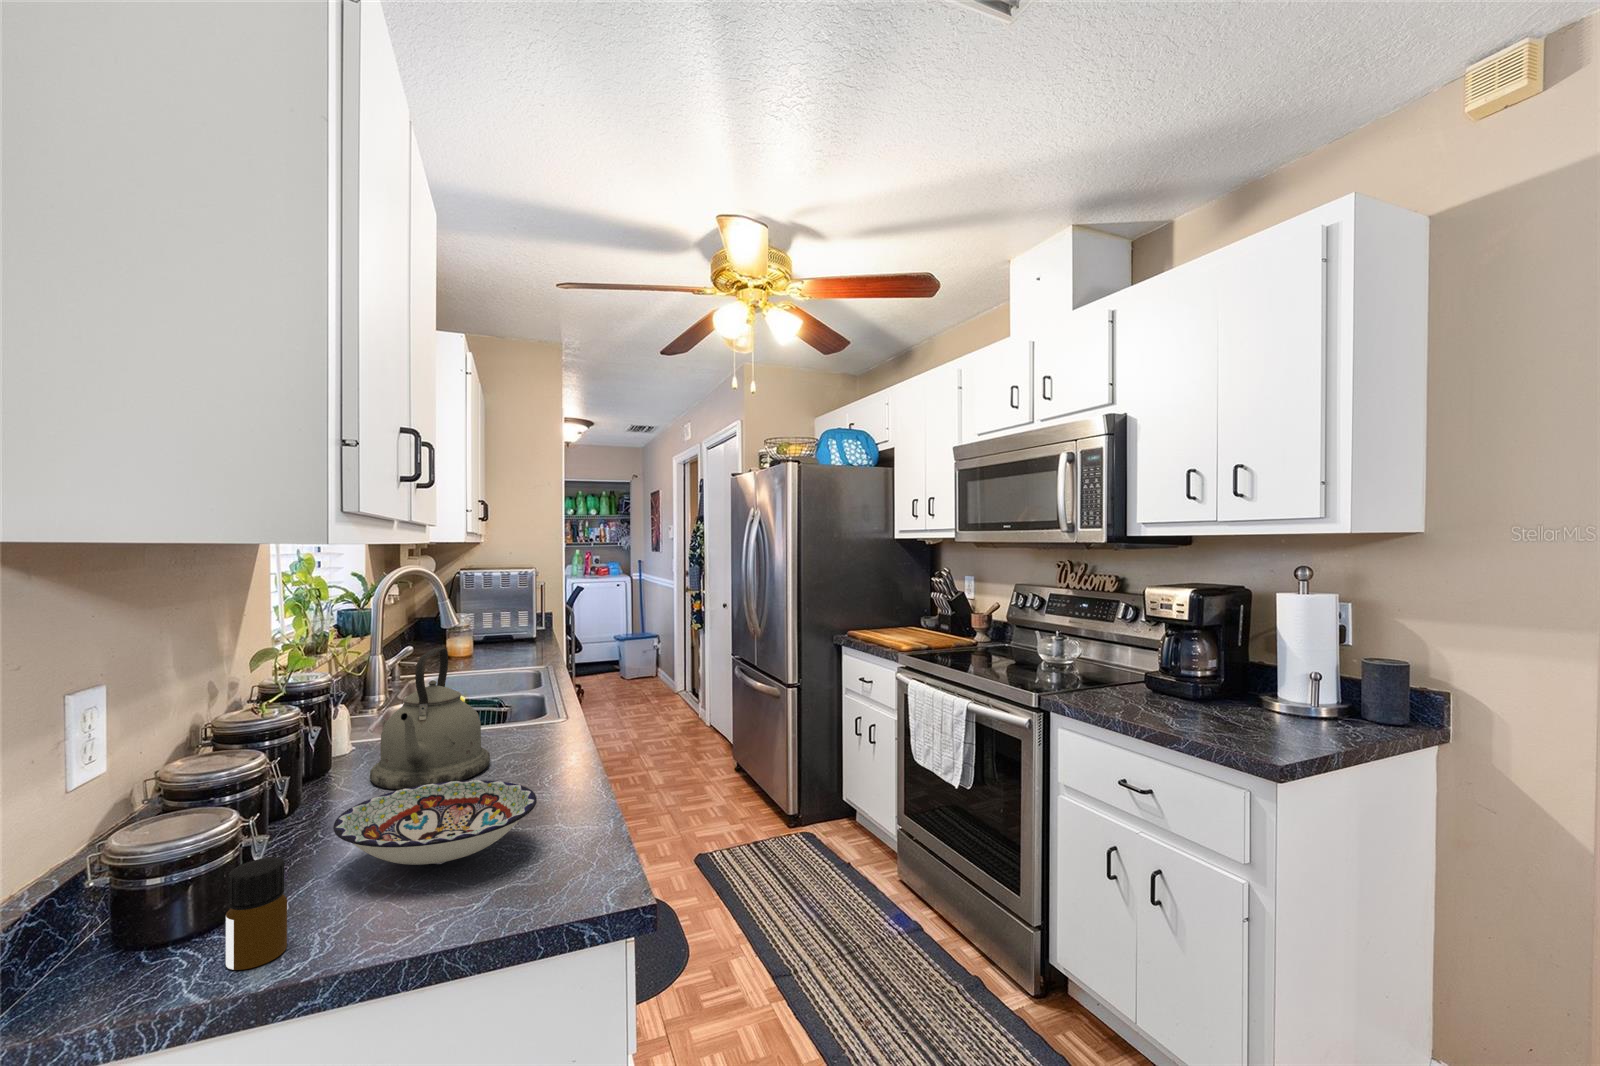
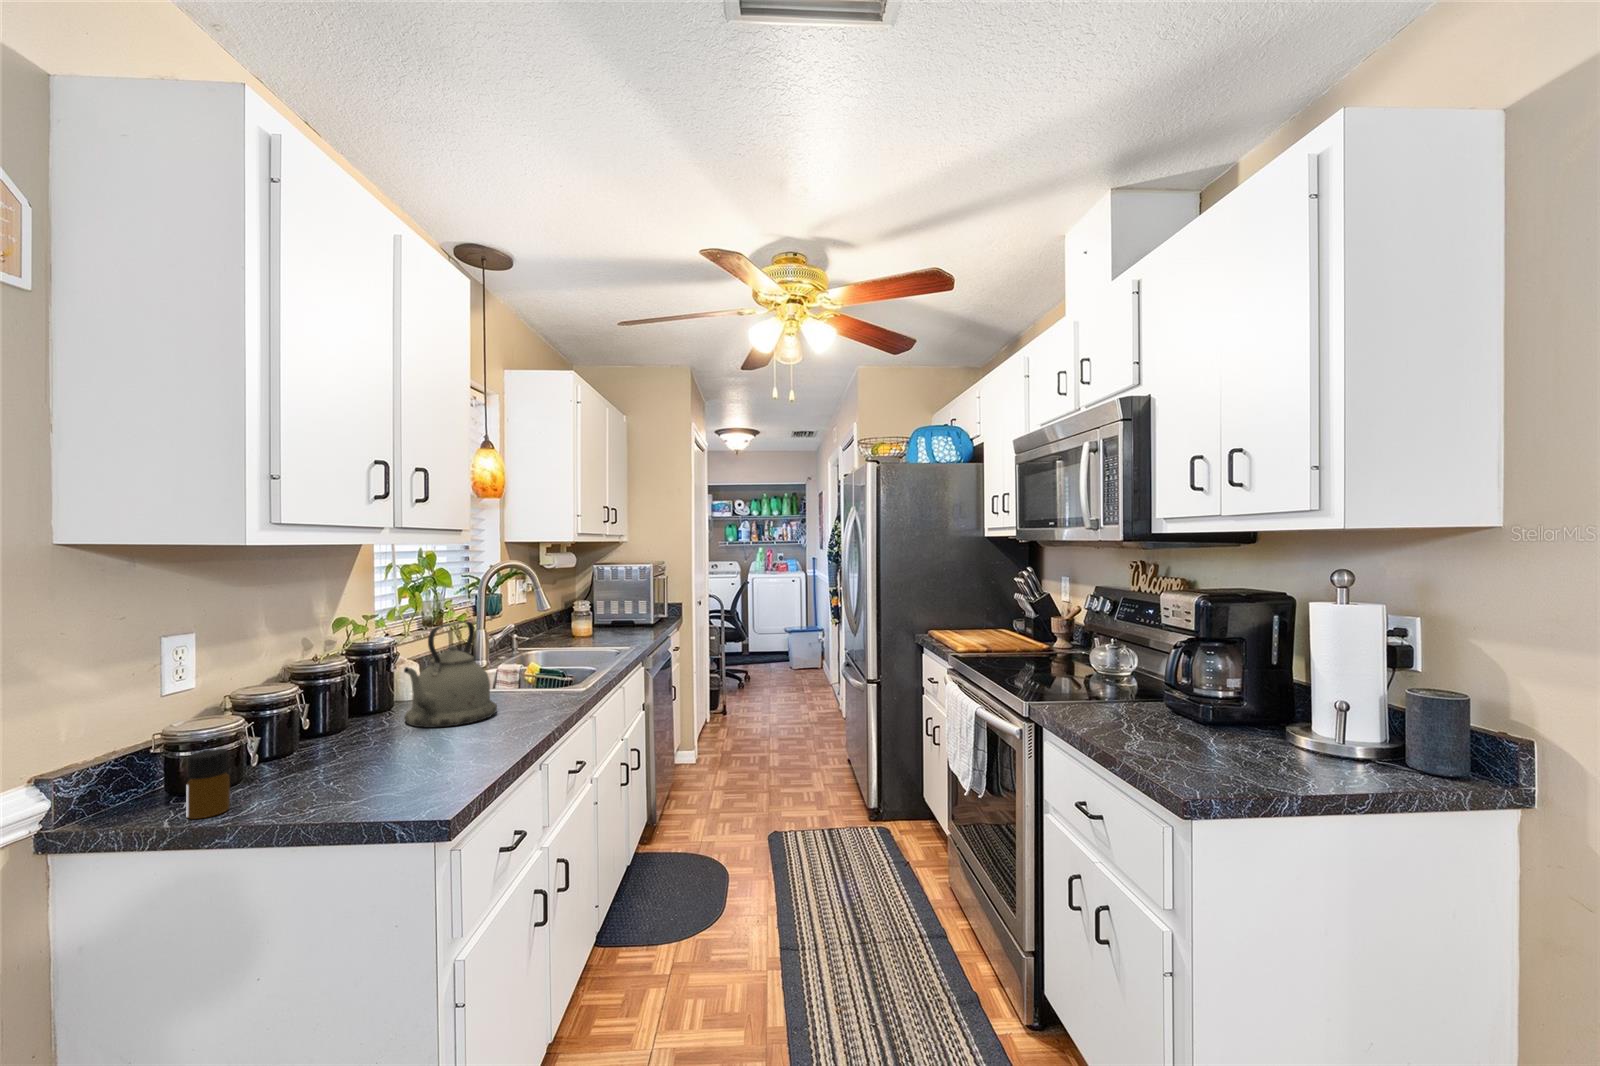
bowl: present [333,780,537,865] -> none [297,719,445,776]

